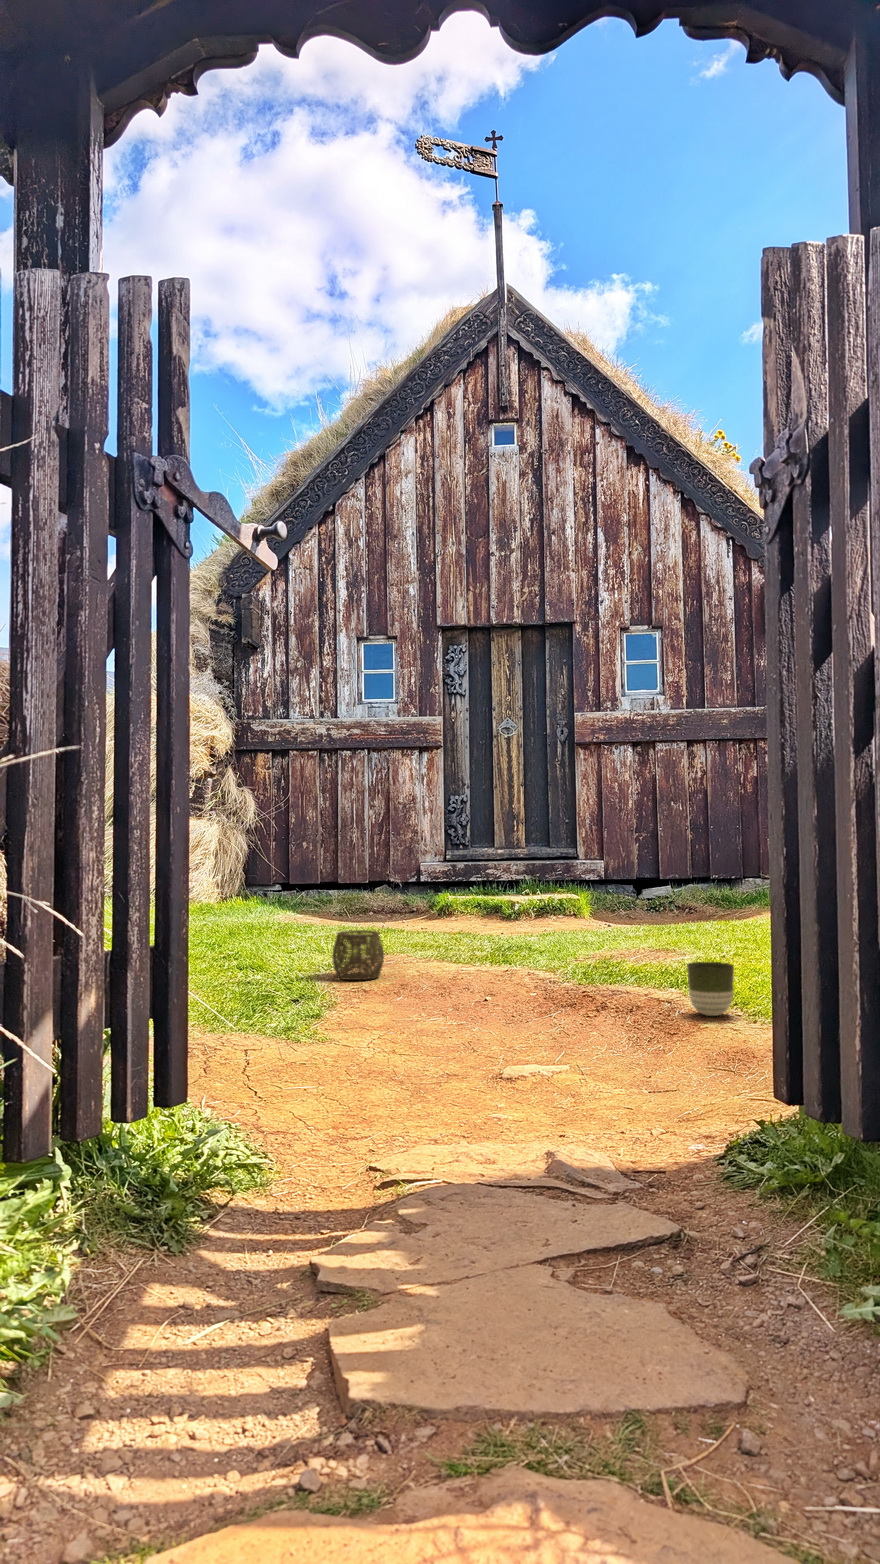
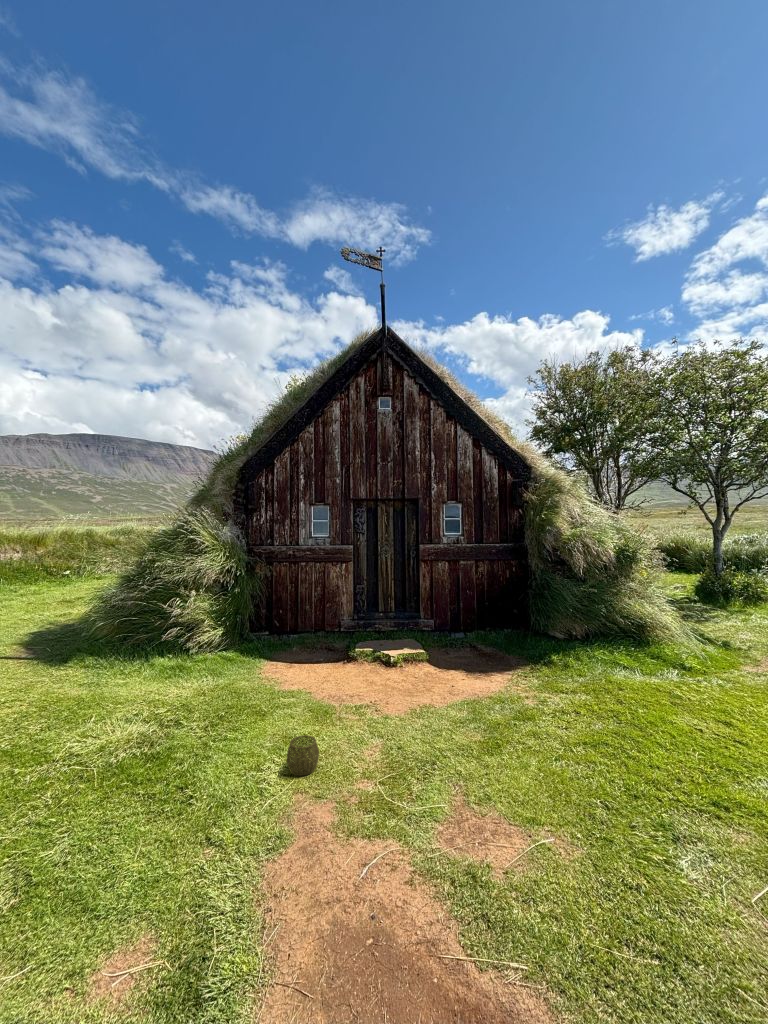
planter: present [687,962,734,1016] -> none [515,806,546,853]

